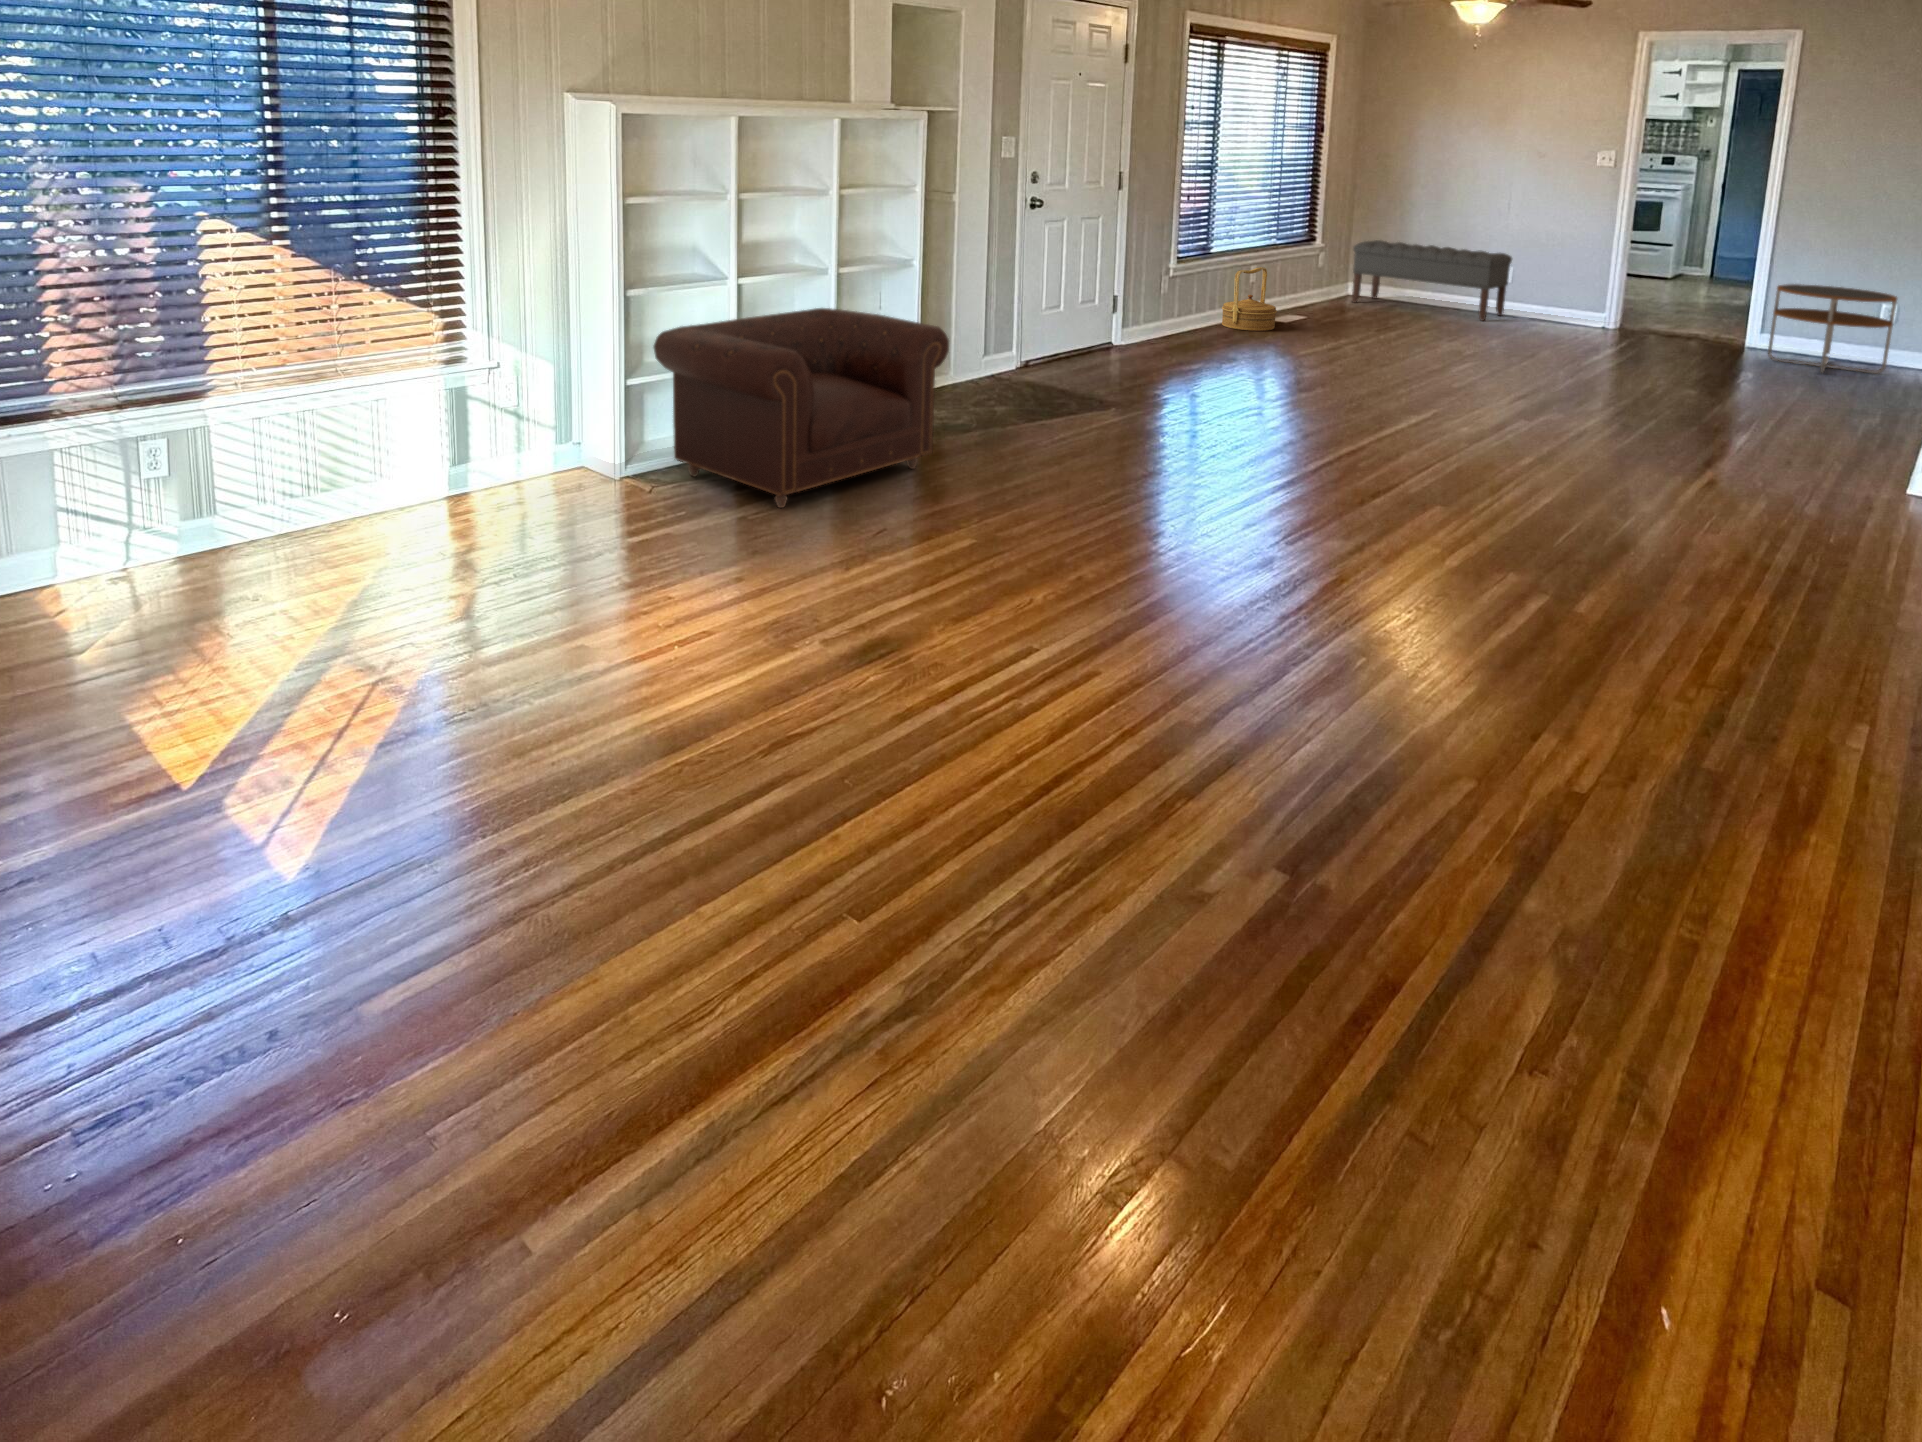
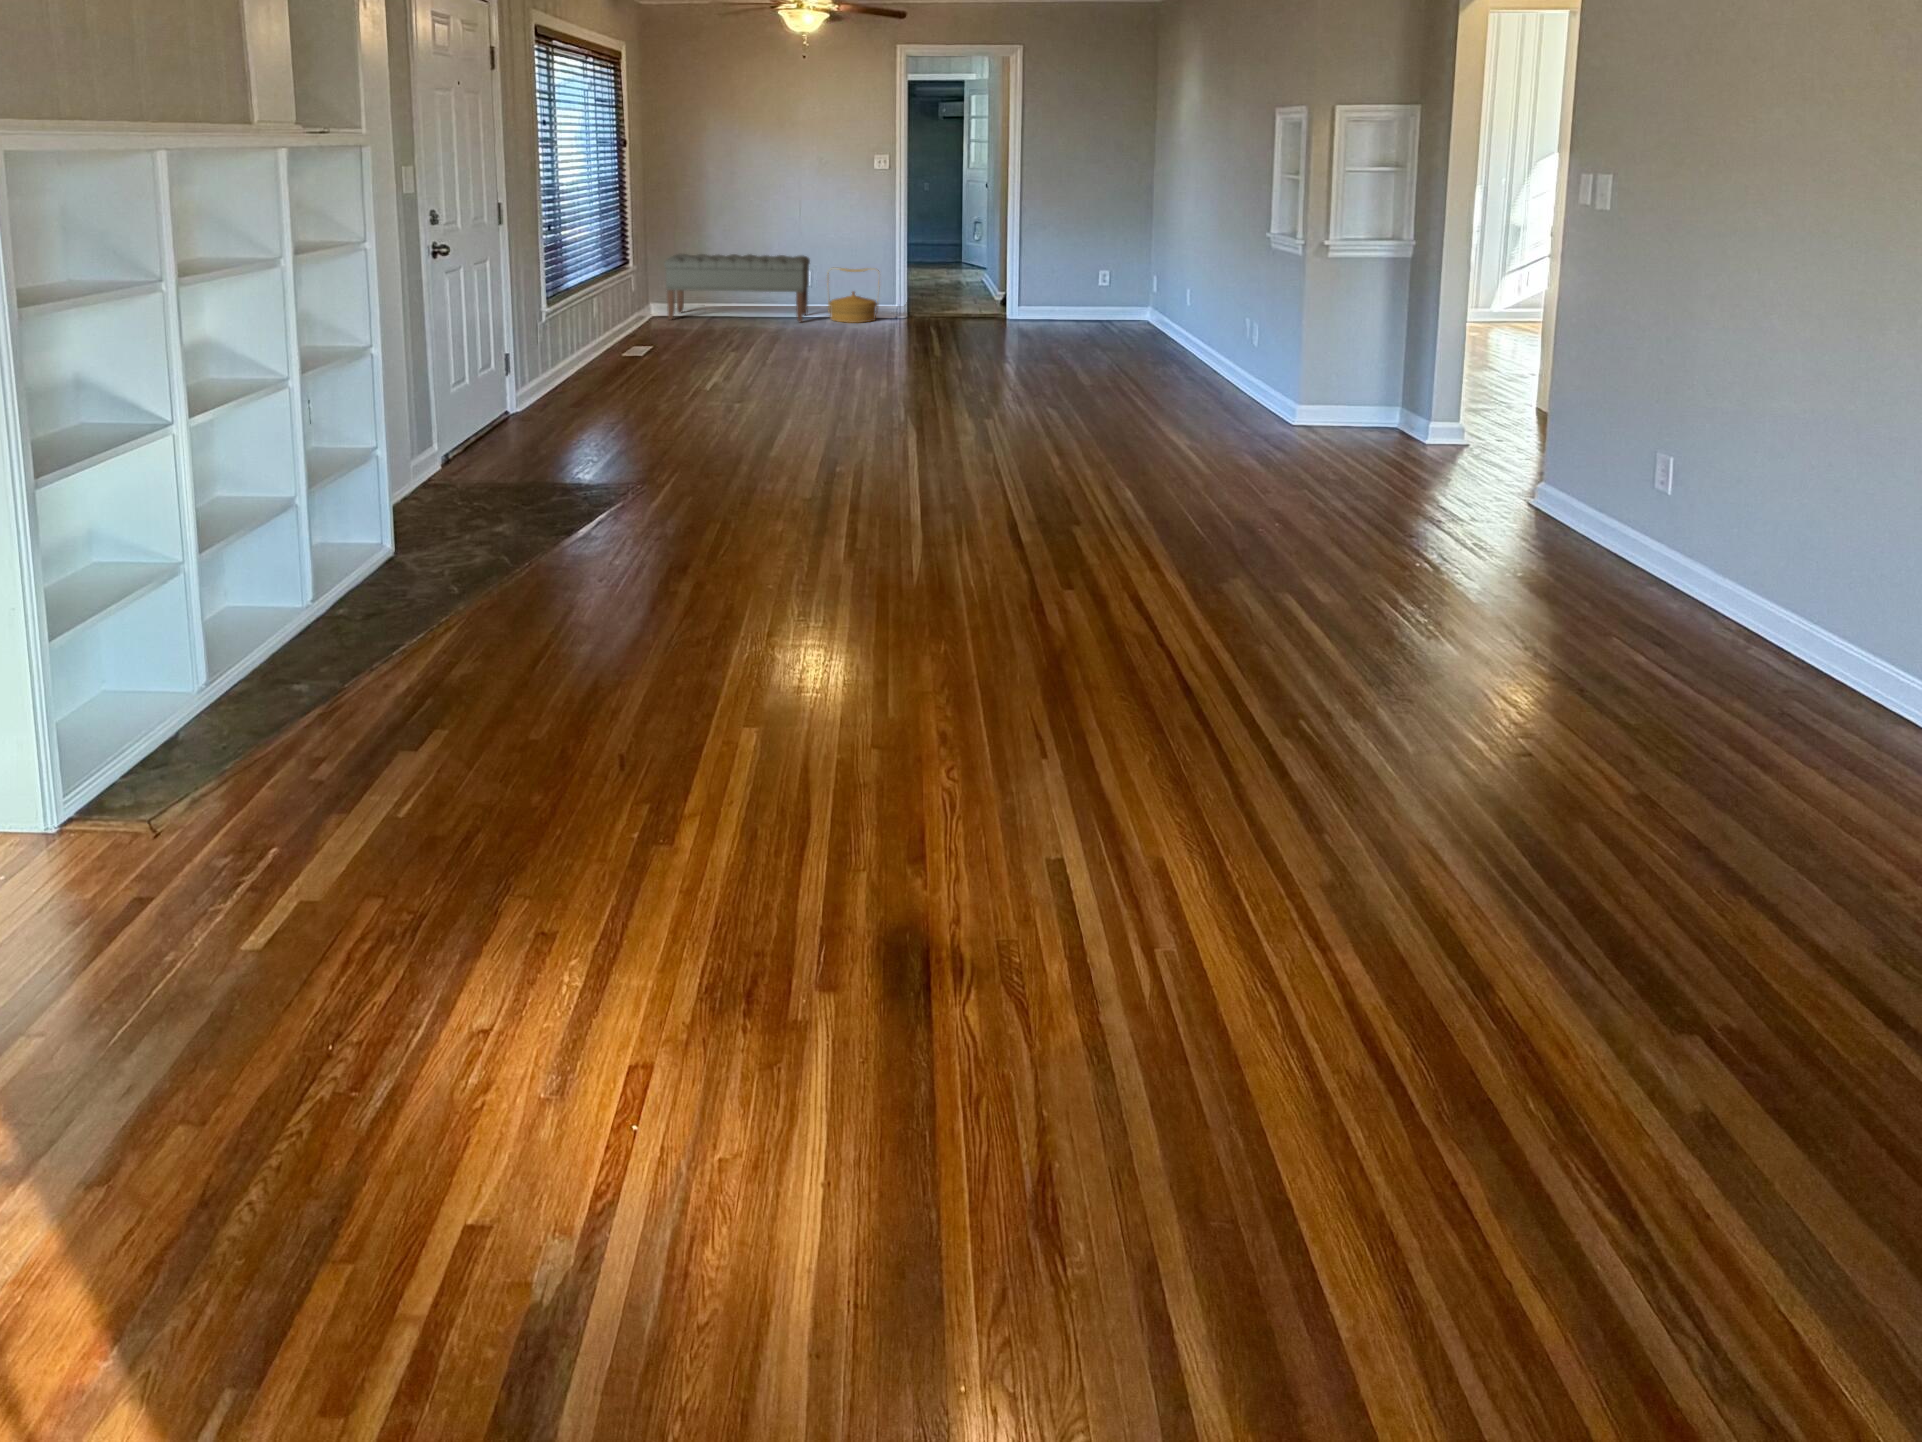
woven basket: present [1222,267,1277,331] -> present [828,268,880,323]
side table: present [1768,284,1897,374] -> none [1034,259,1118,331]
armchair: present [654,308,949,508] -> none [104,437,549,776]

